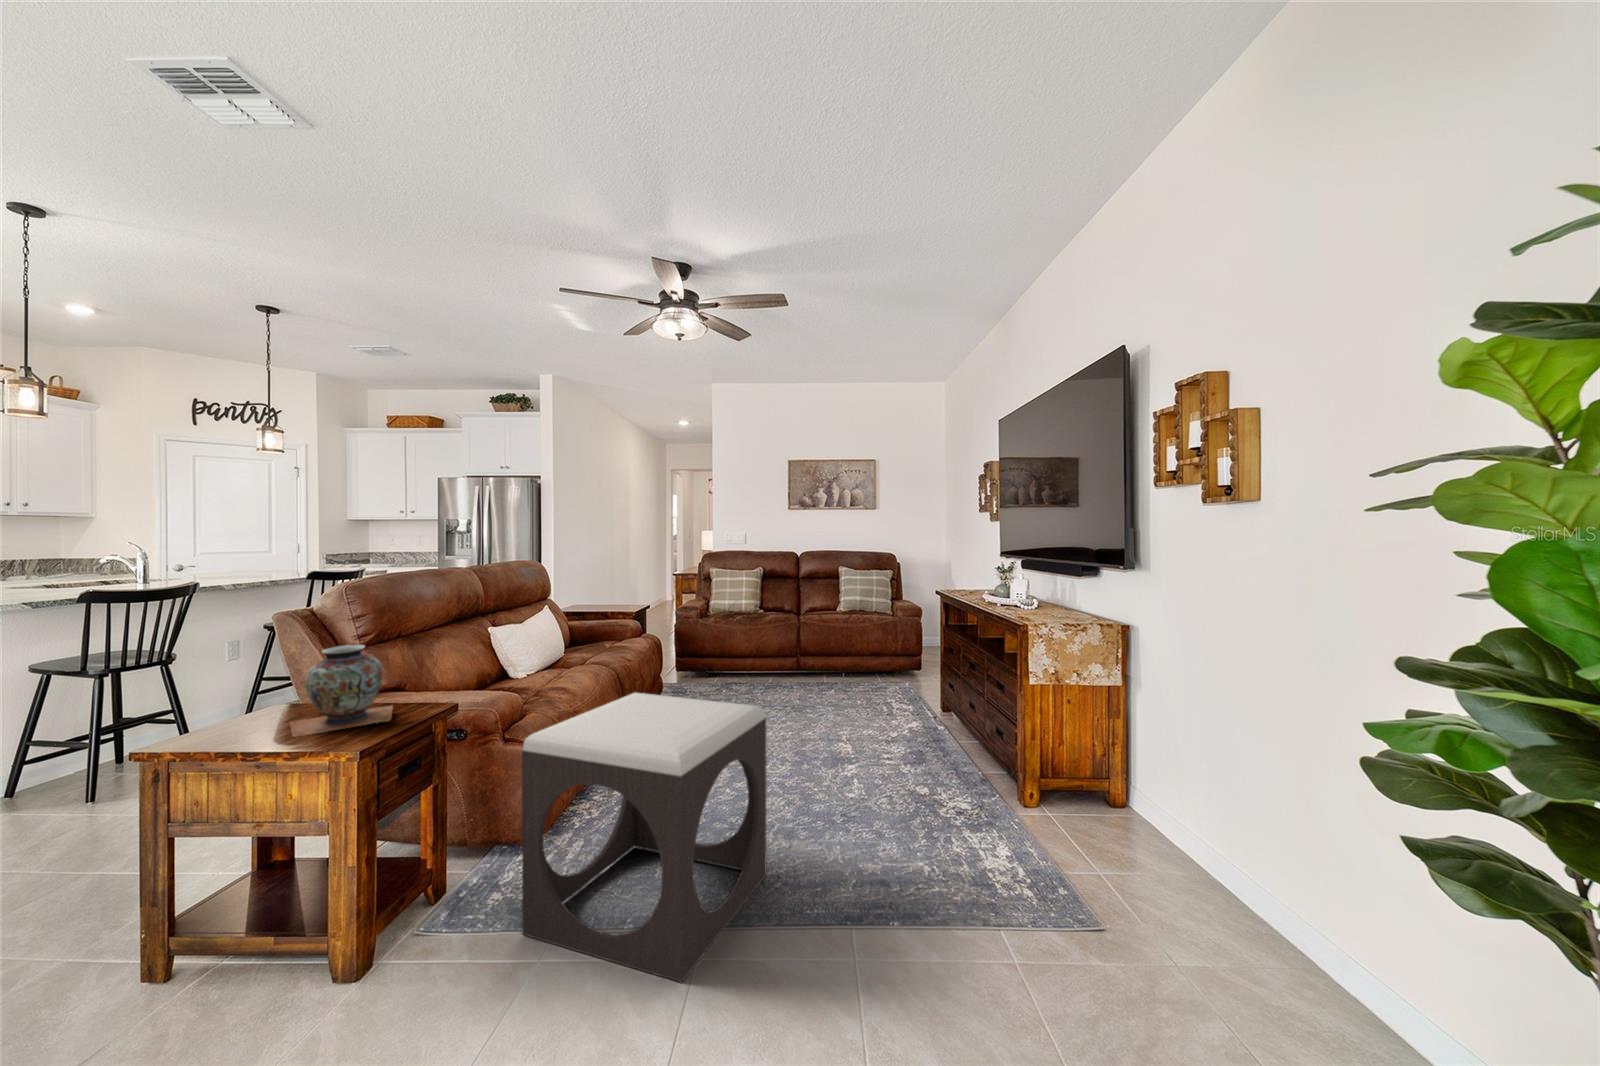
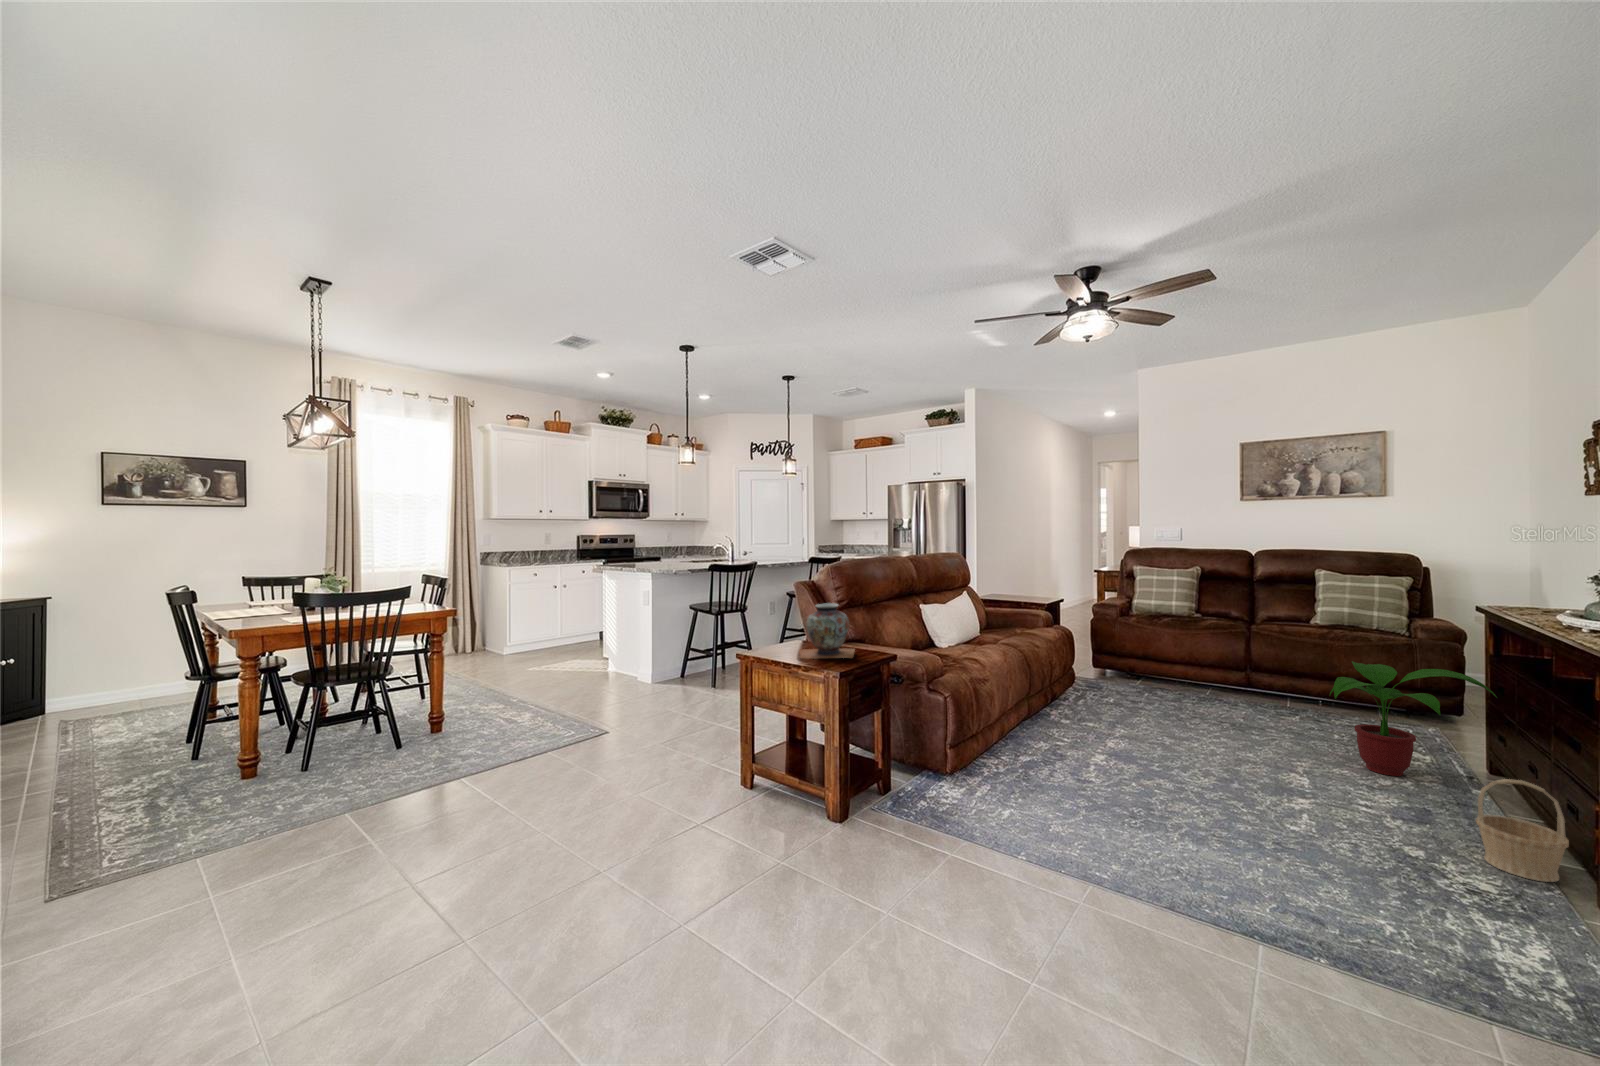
potted plant: none [862,641,953,730] -> present [1330,662,1497,776]
footstool: present [522,693,766,982] -> none [937,668,1165,920]
basket: none [954,720,999,791] -> present [1476,779,1569,882]

